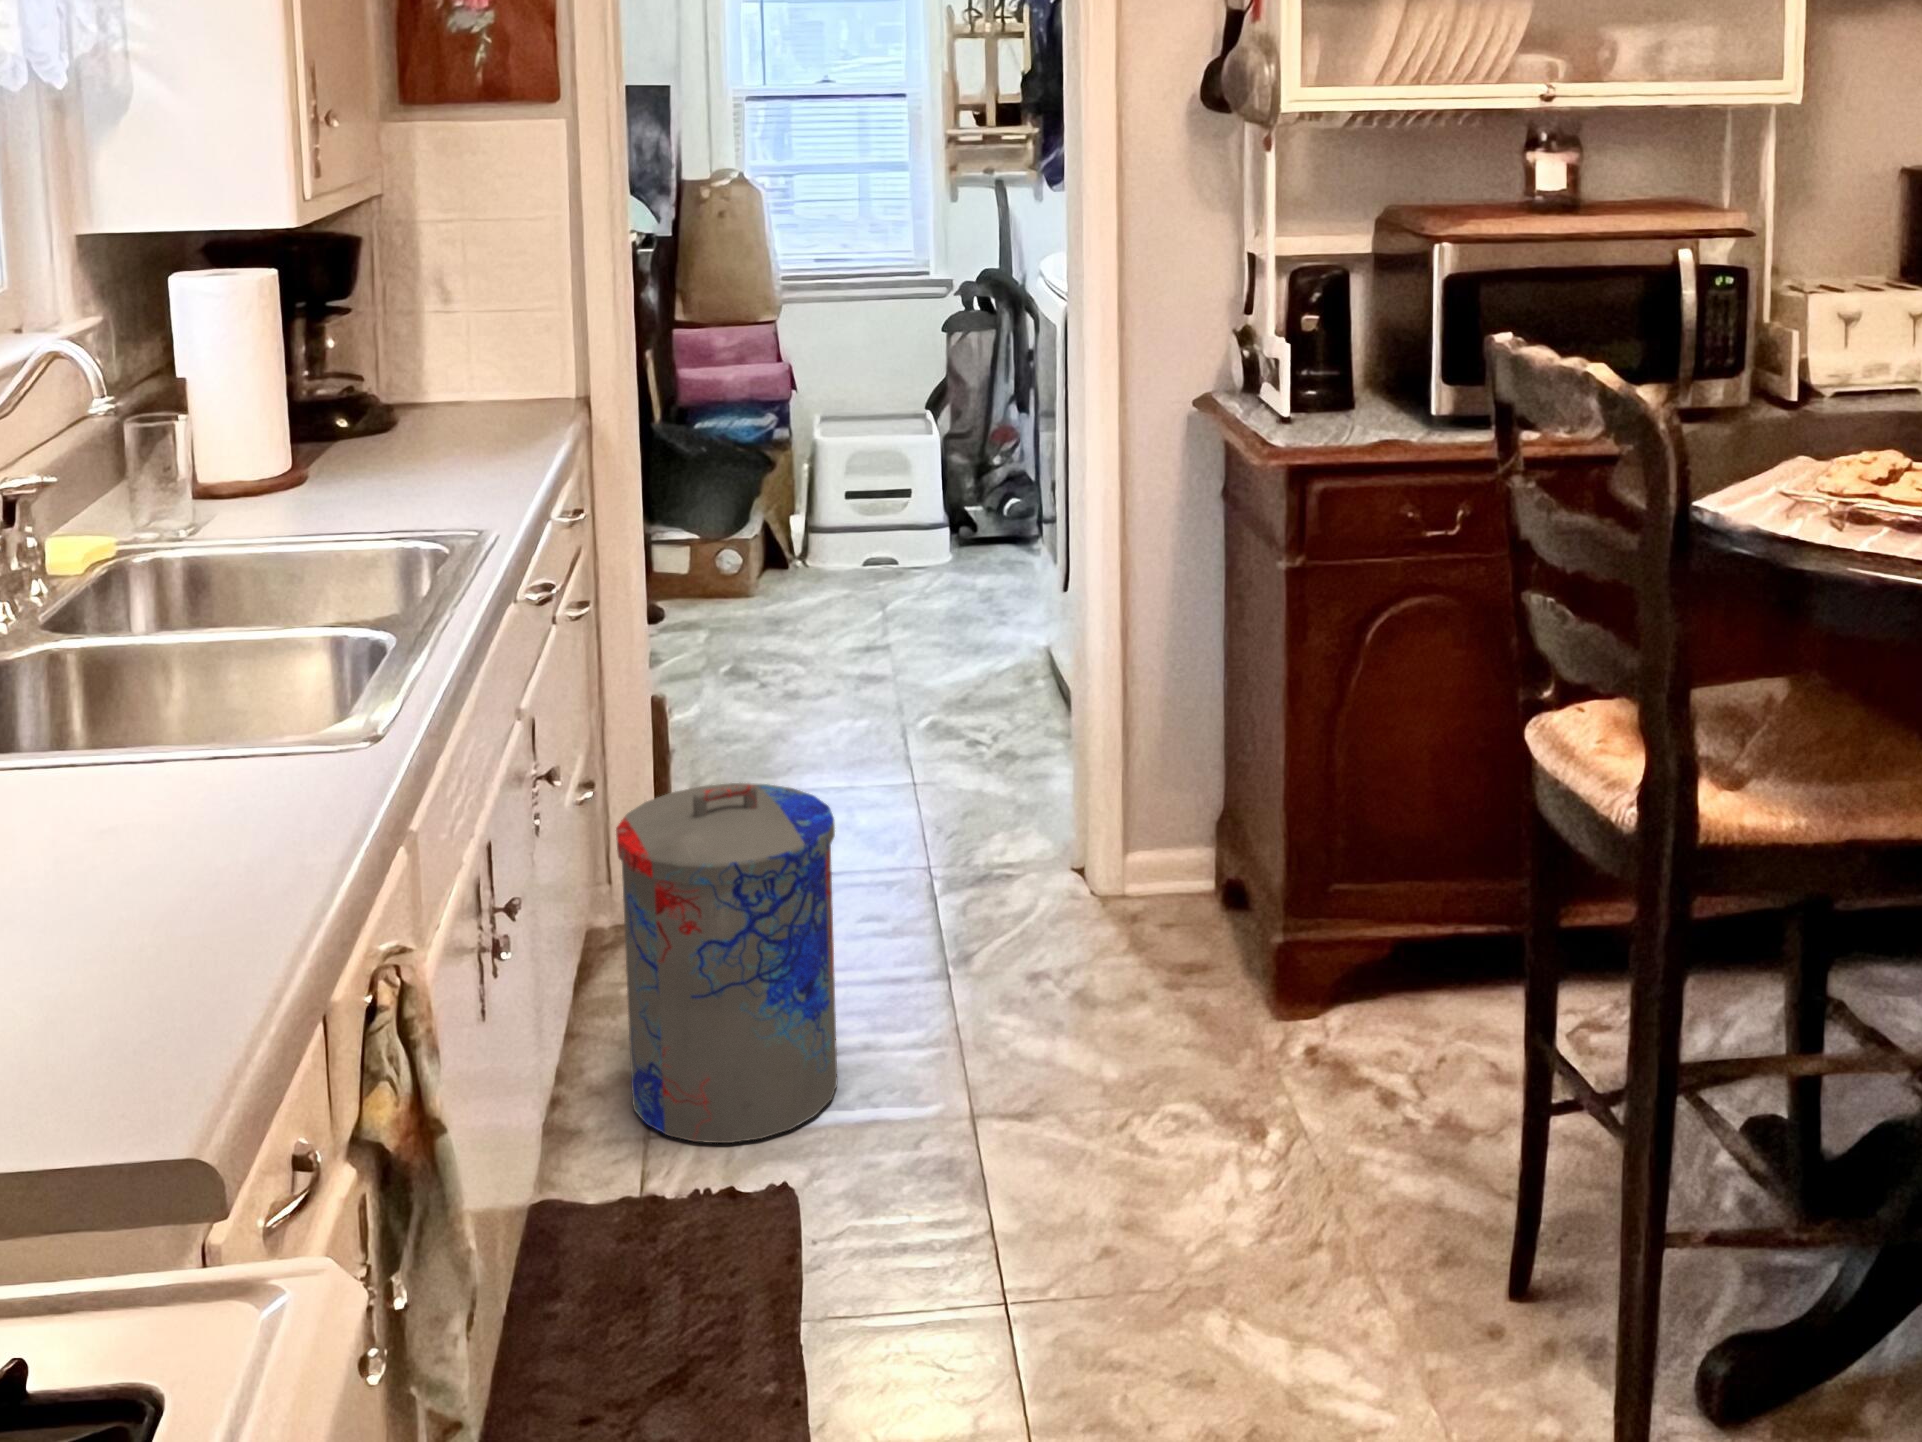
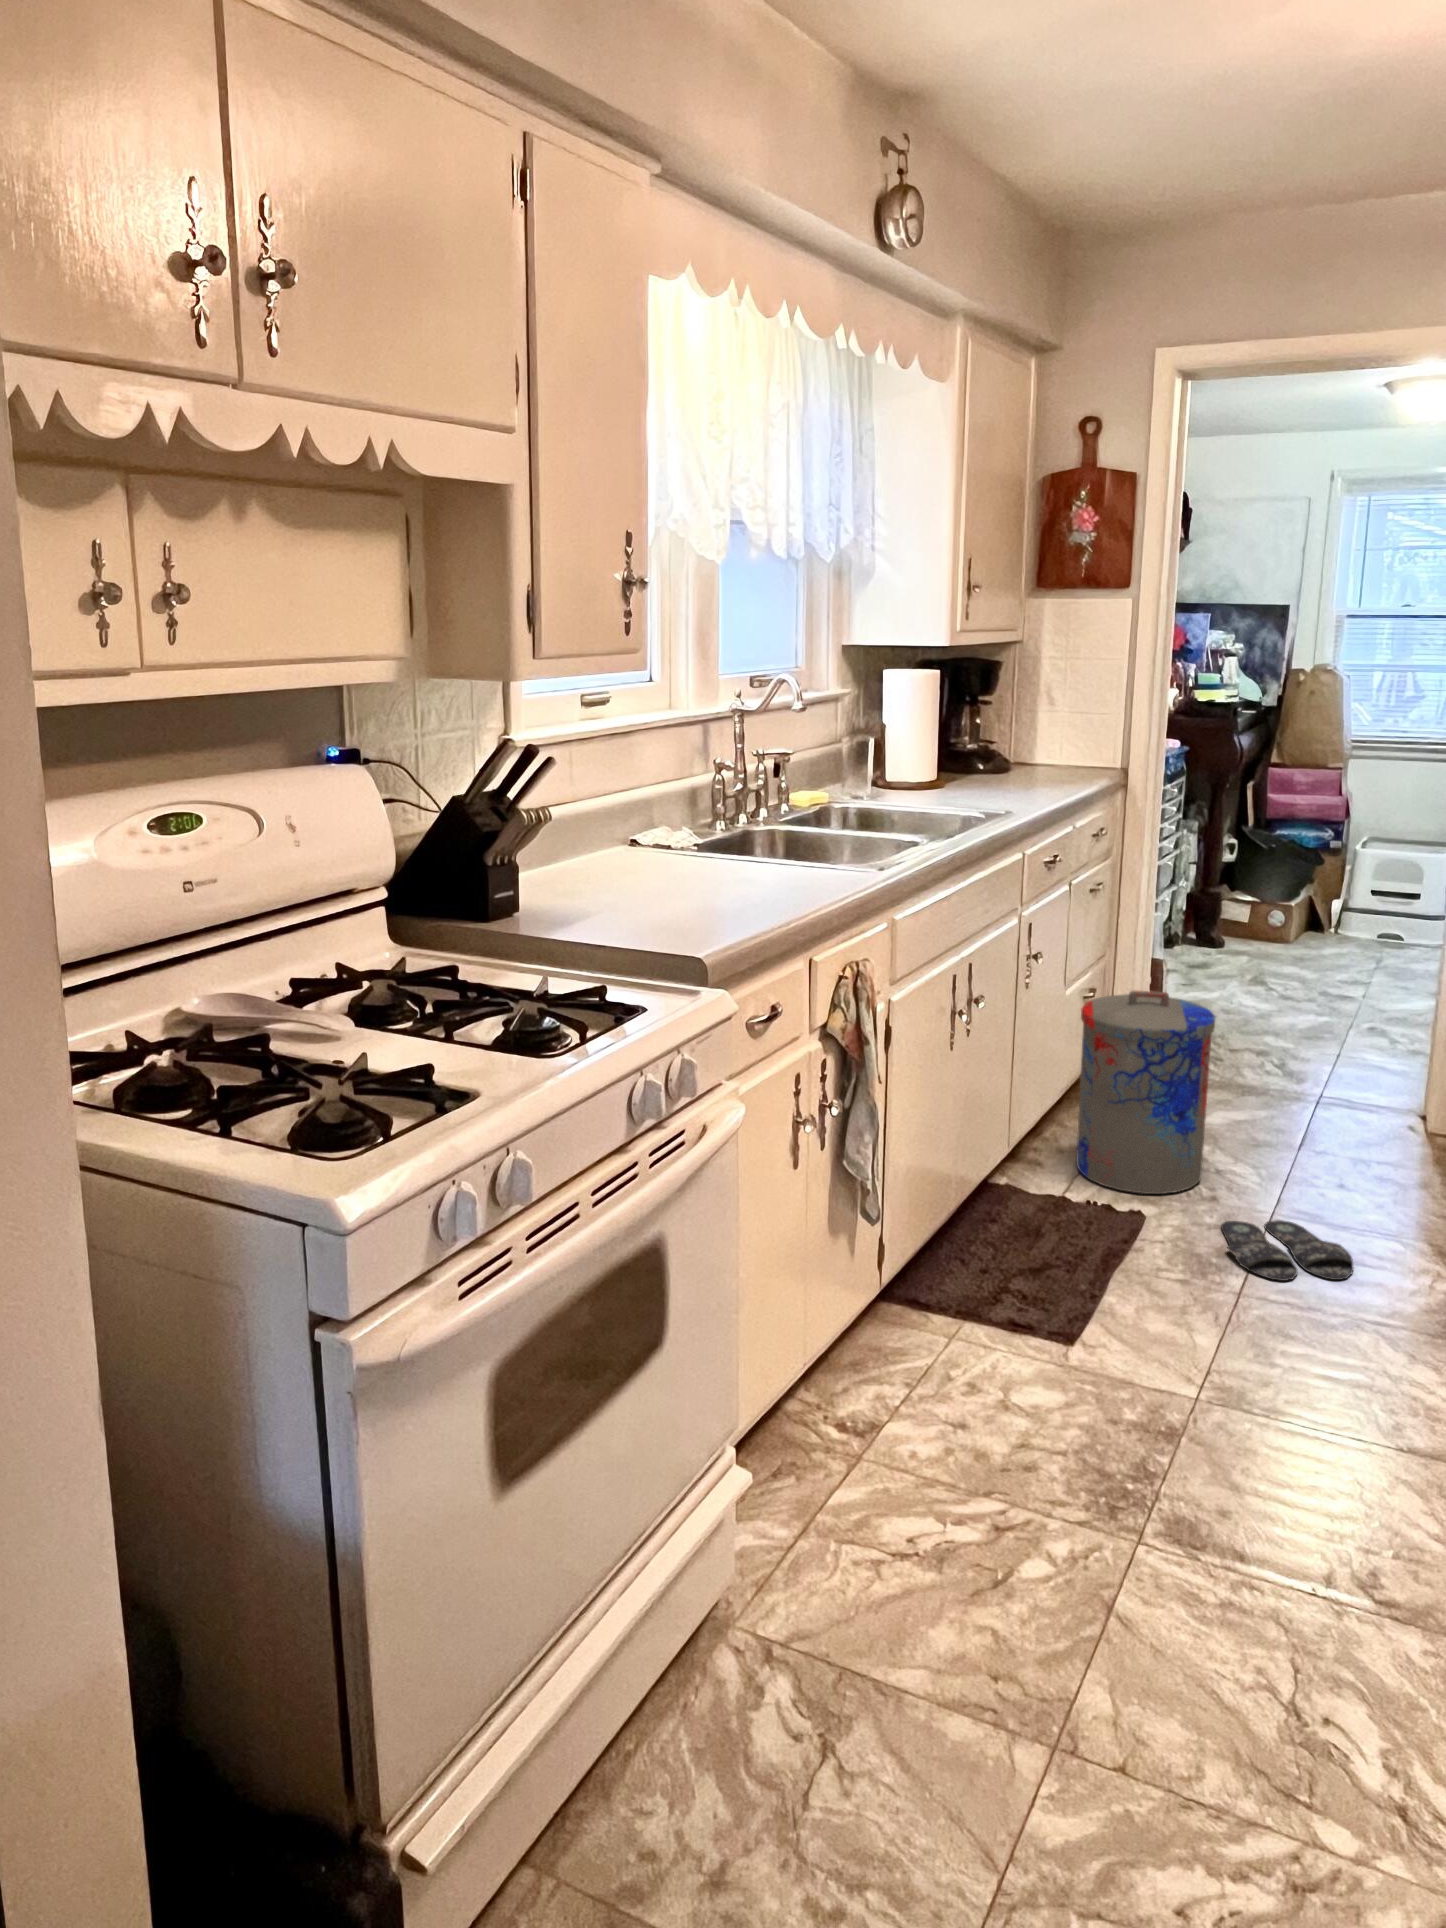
slippers: none [908,1121,1125,1249] -> present [1221,1220,1353,1281]

